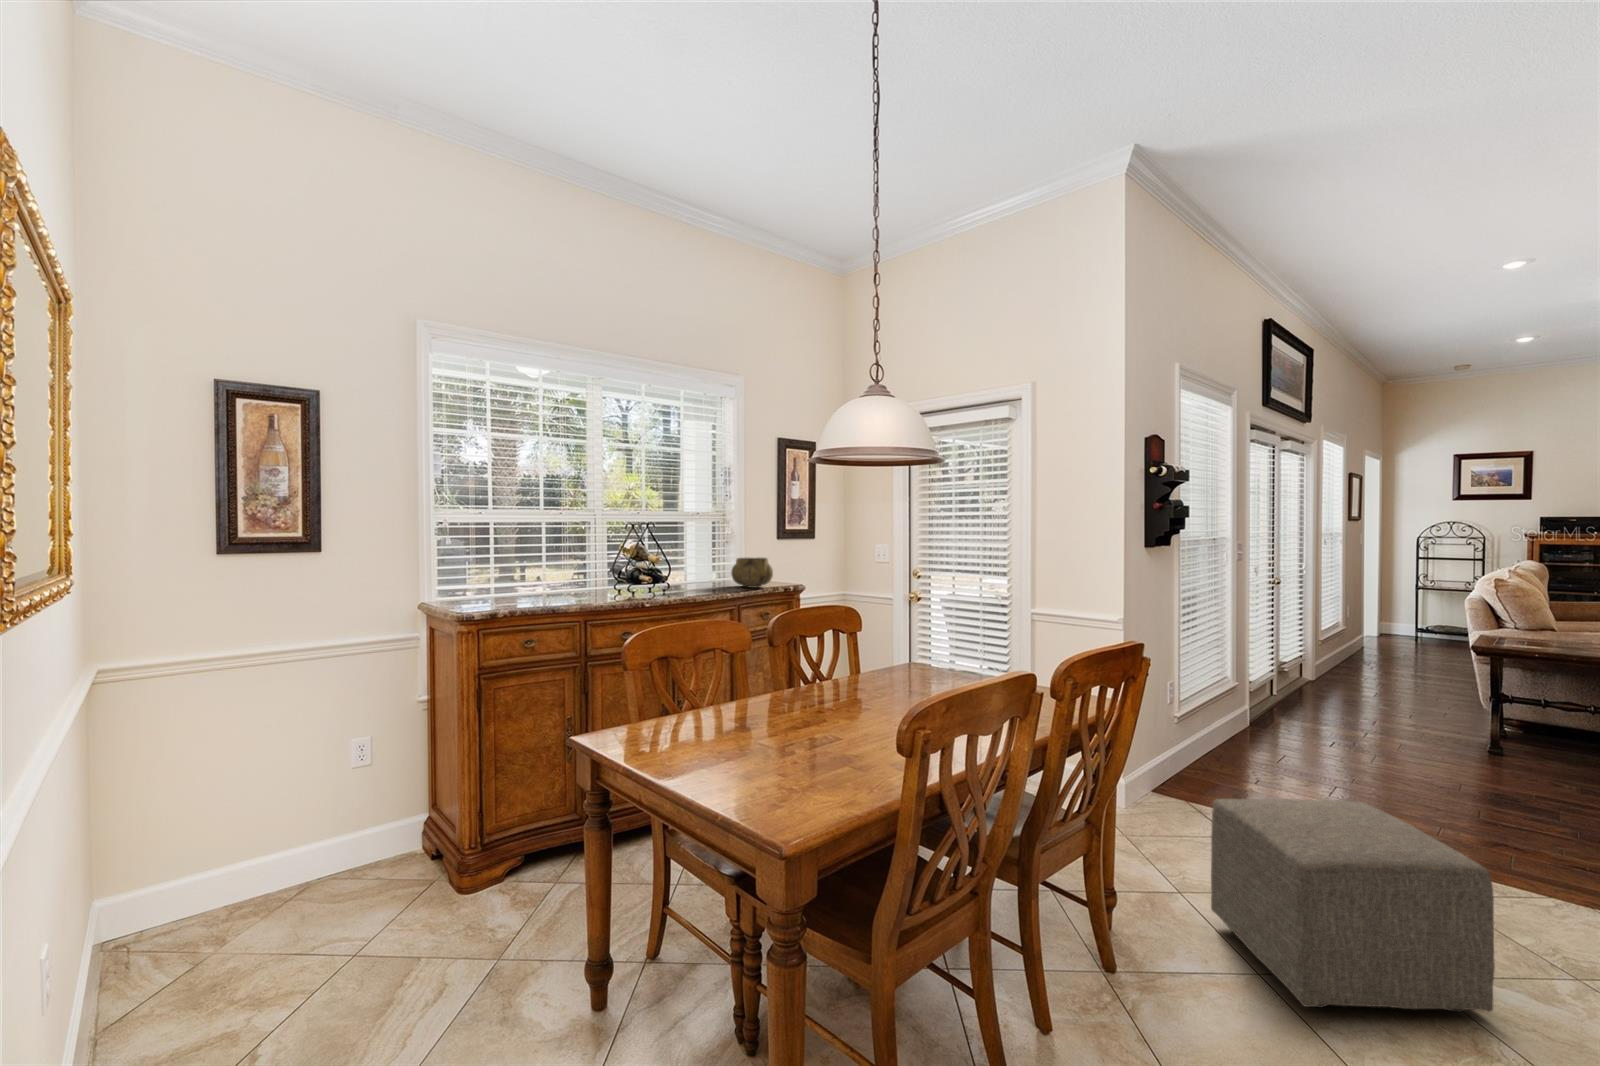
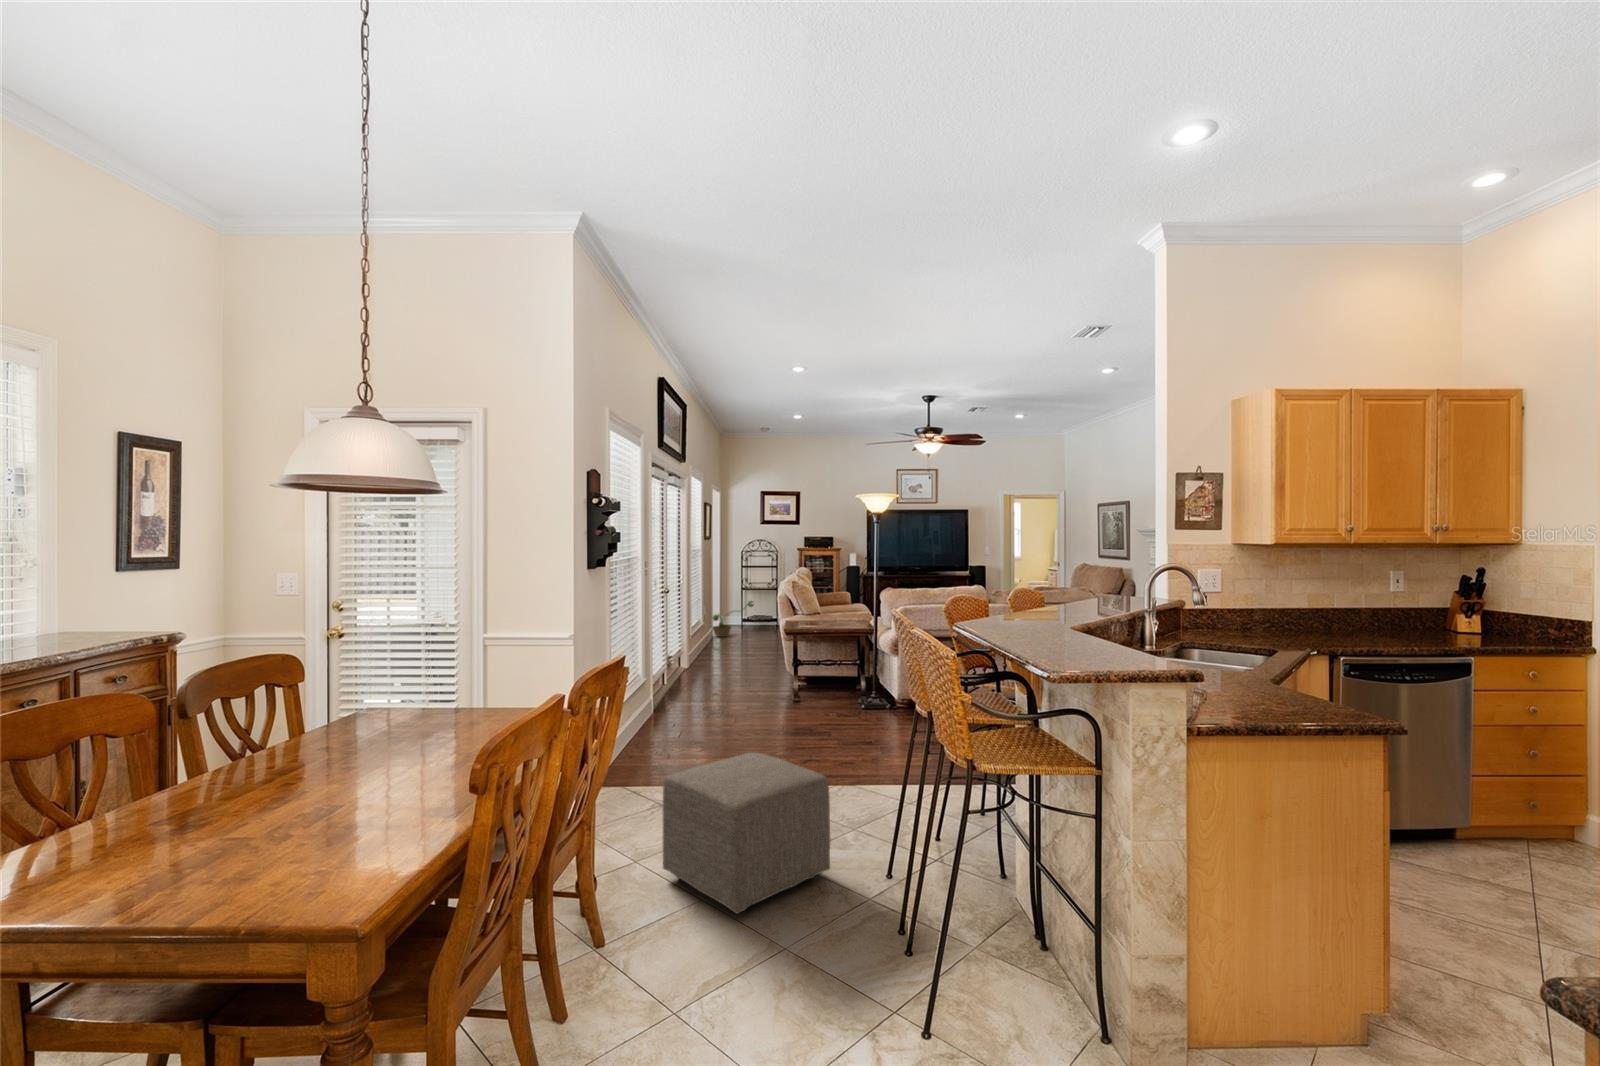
decorative bowl: present [731,558,773,588] -> none [45,600,128,644]
decorative plant: none [1362,605,1436,649] -> present [712,601,754,637]

